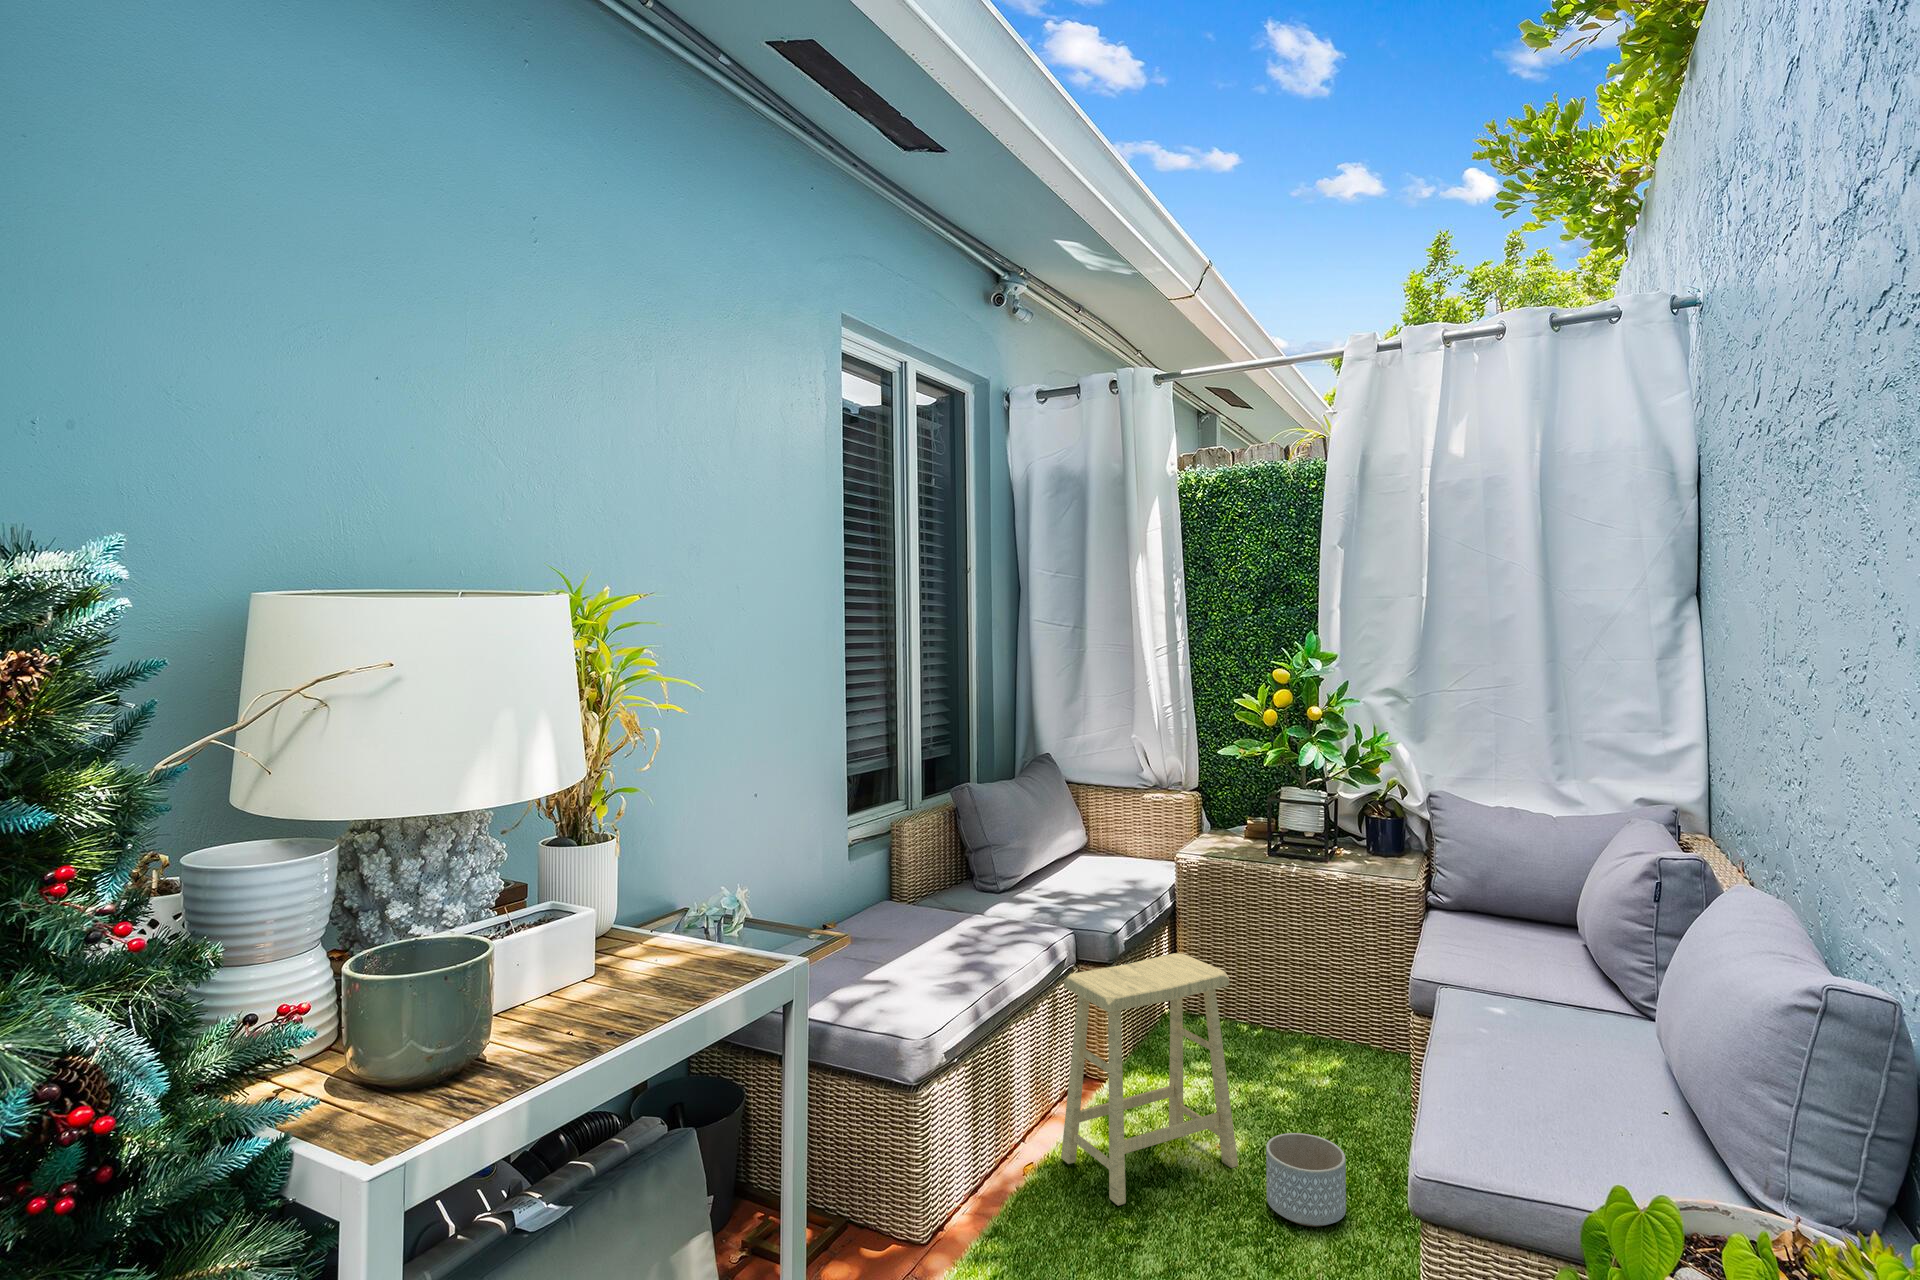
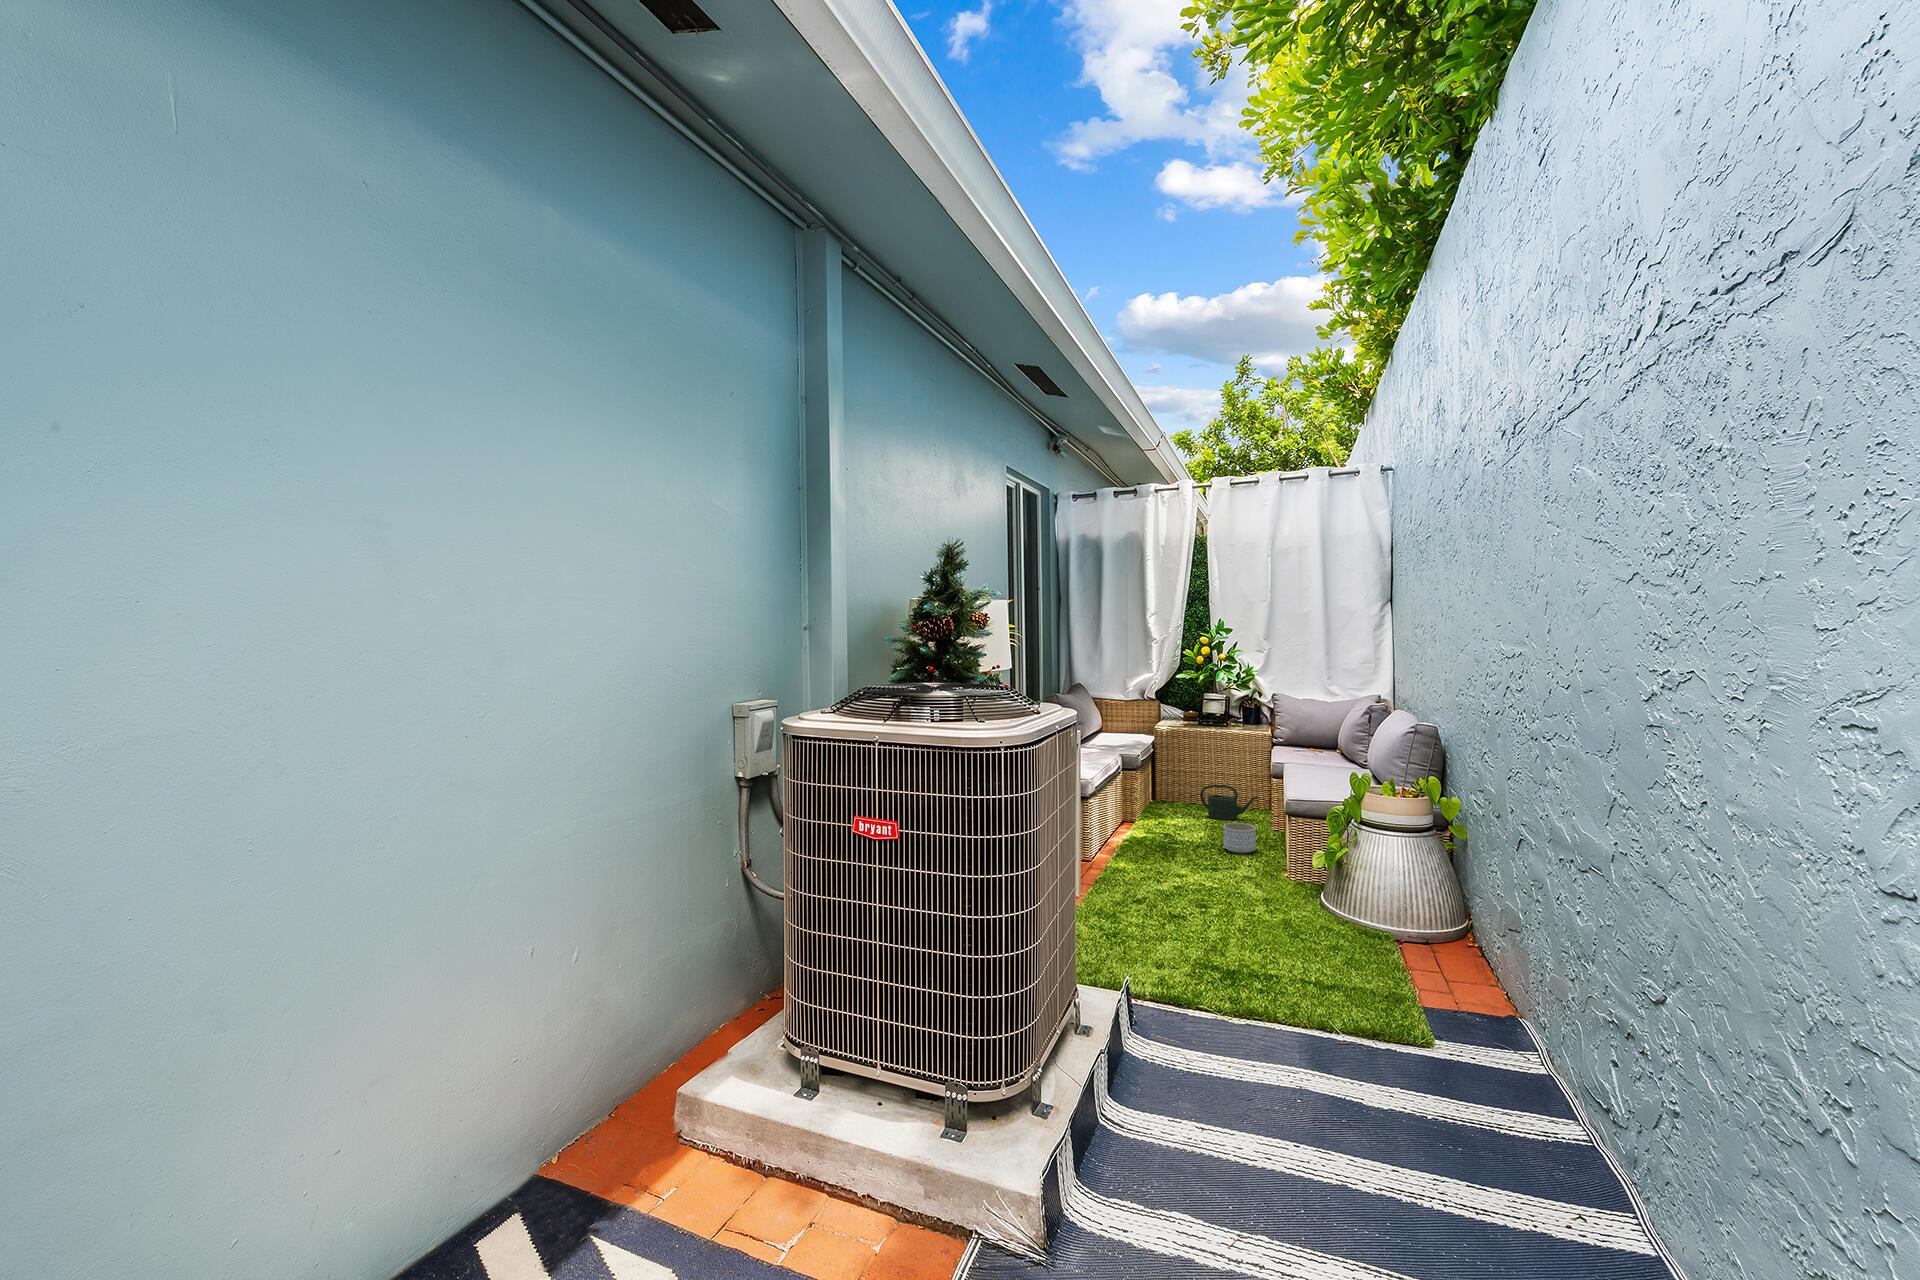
footstool: present [1061,953,1238,1206] -> none [1134,757,1208,853]
watering can: none [1252,998,1377,1083] -> present [1200,785,1258,820]

